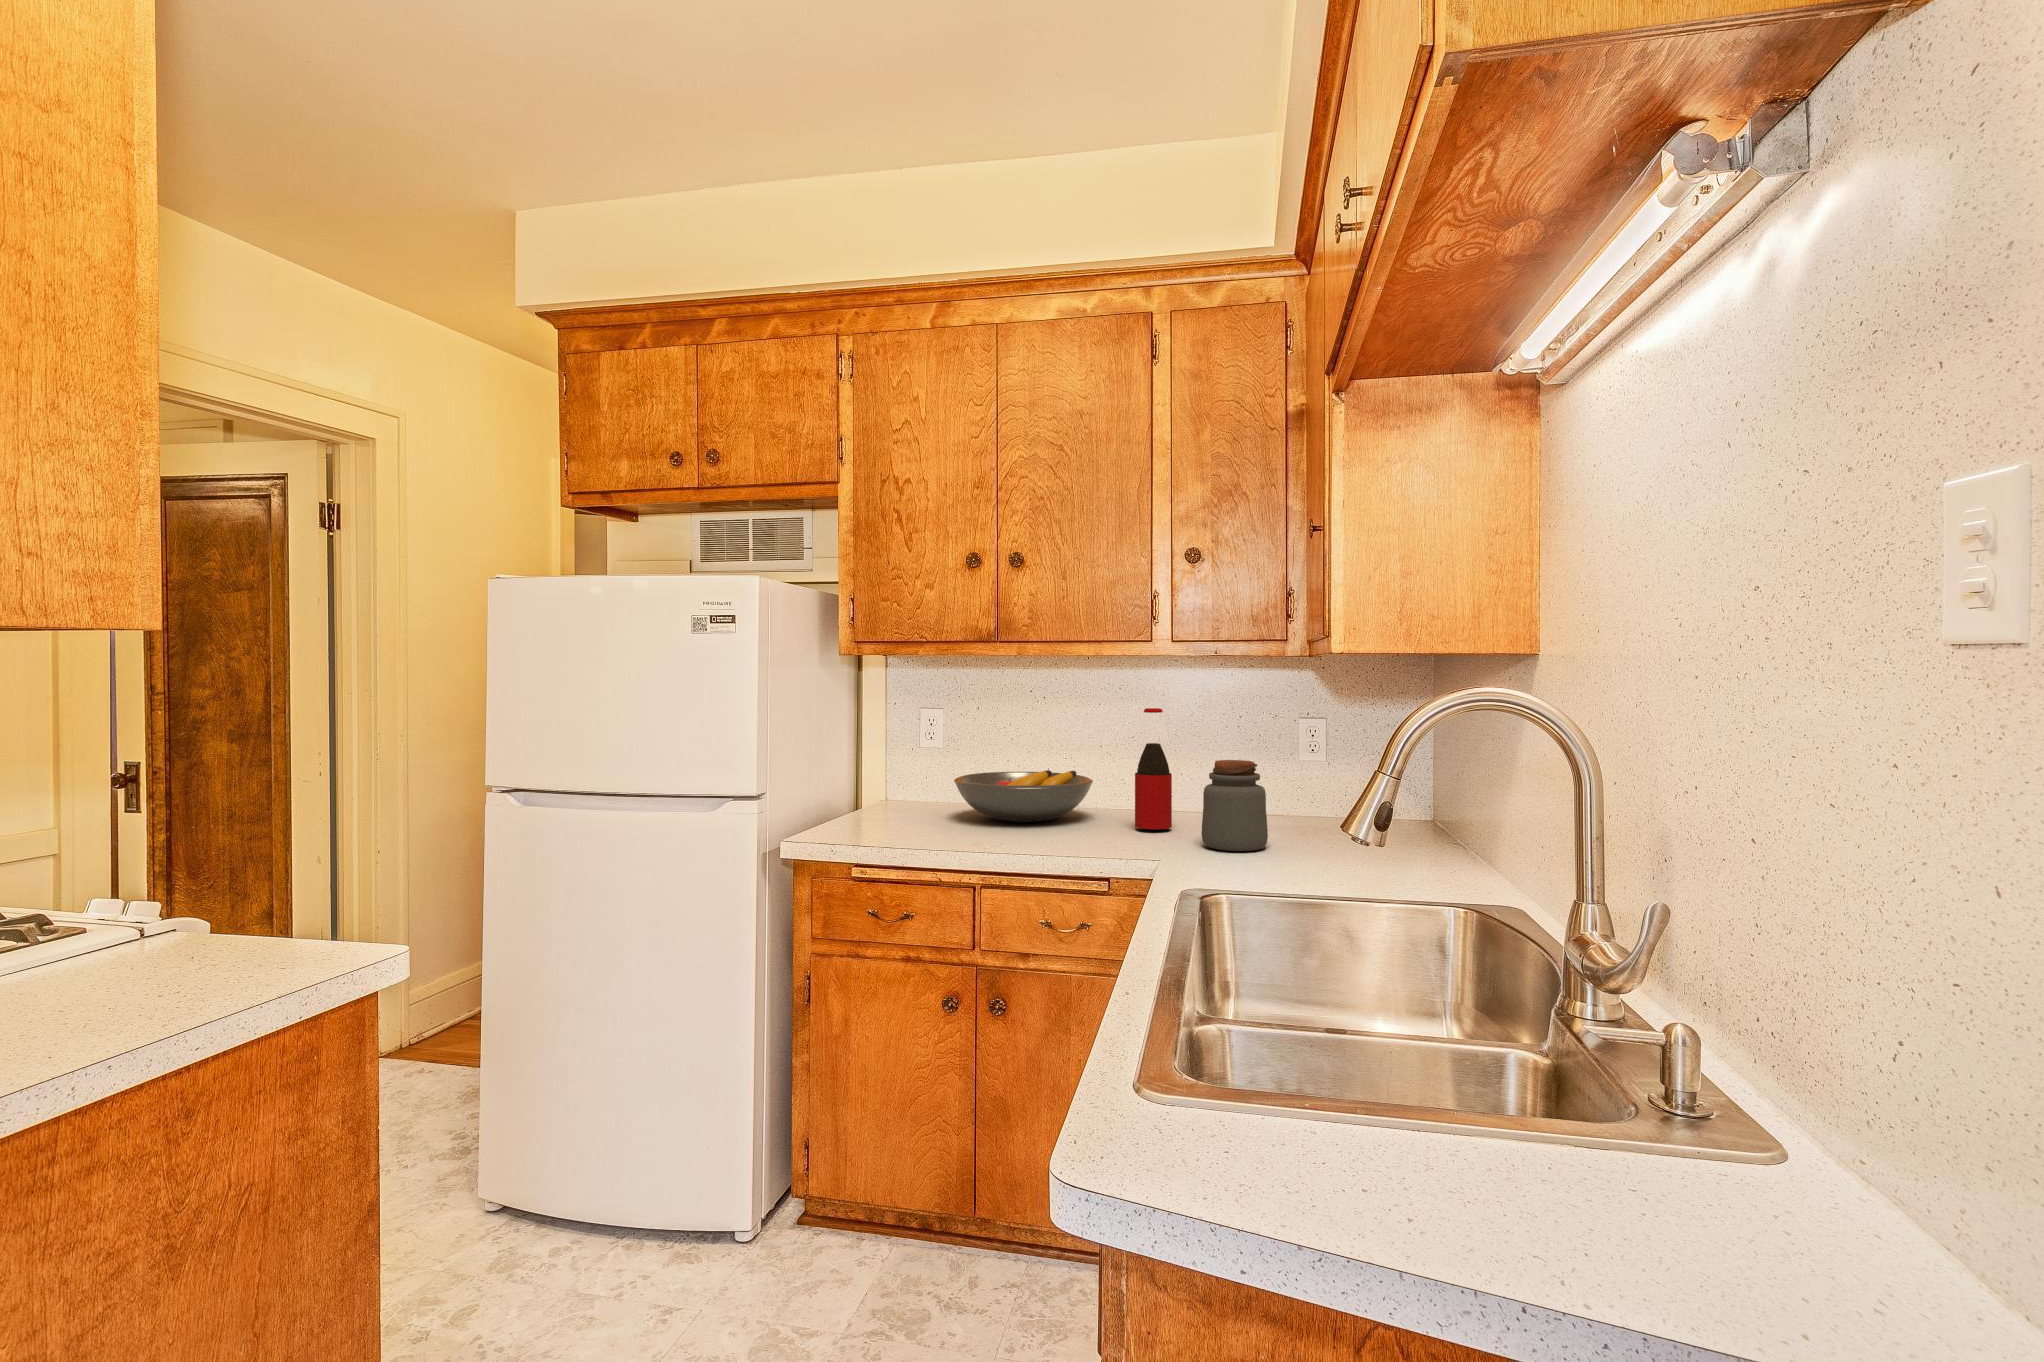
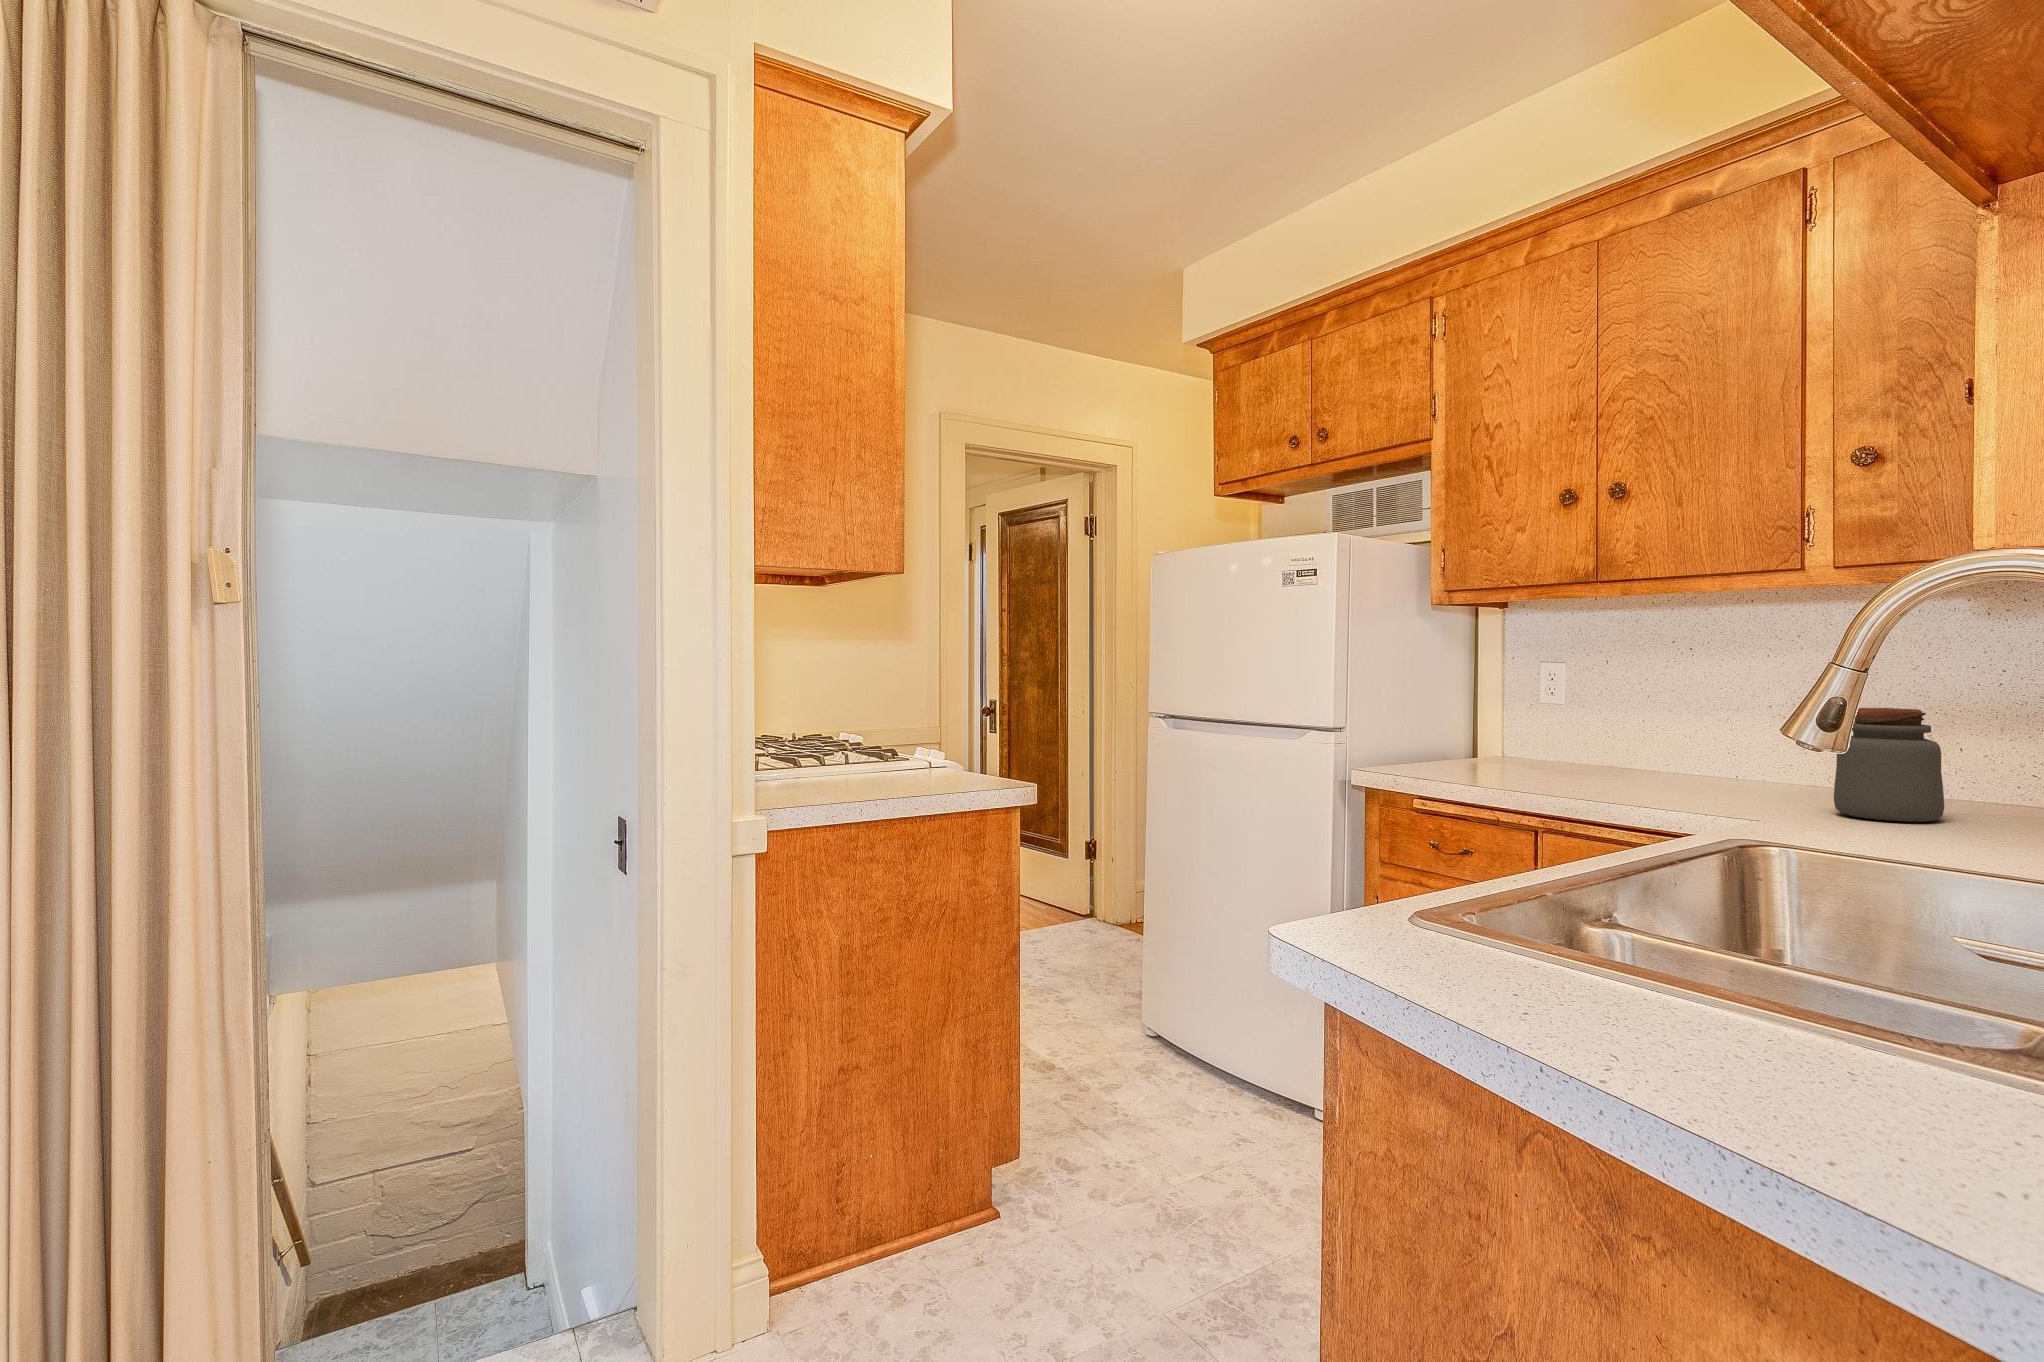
bottle: present [1135,708,1172,829] -> none [1771,649,1828,798]
fruit bowl: present [954,770,1093,822] -> none [1553,722,1735,778]

